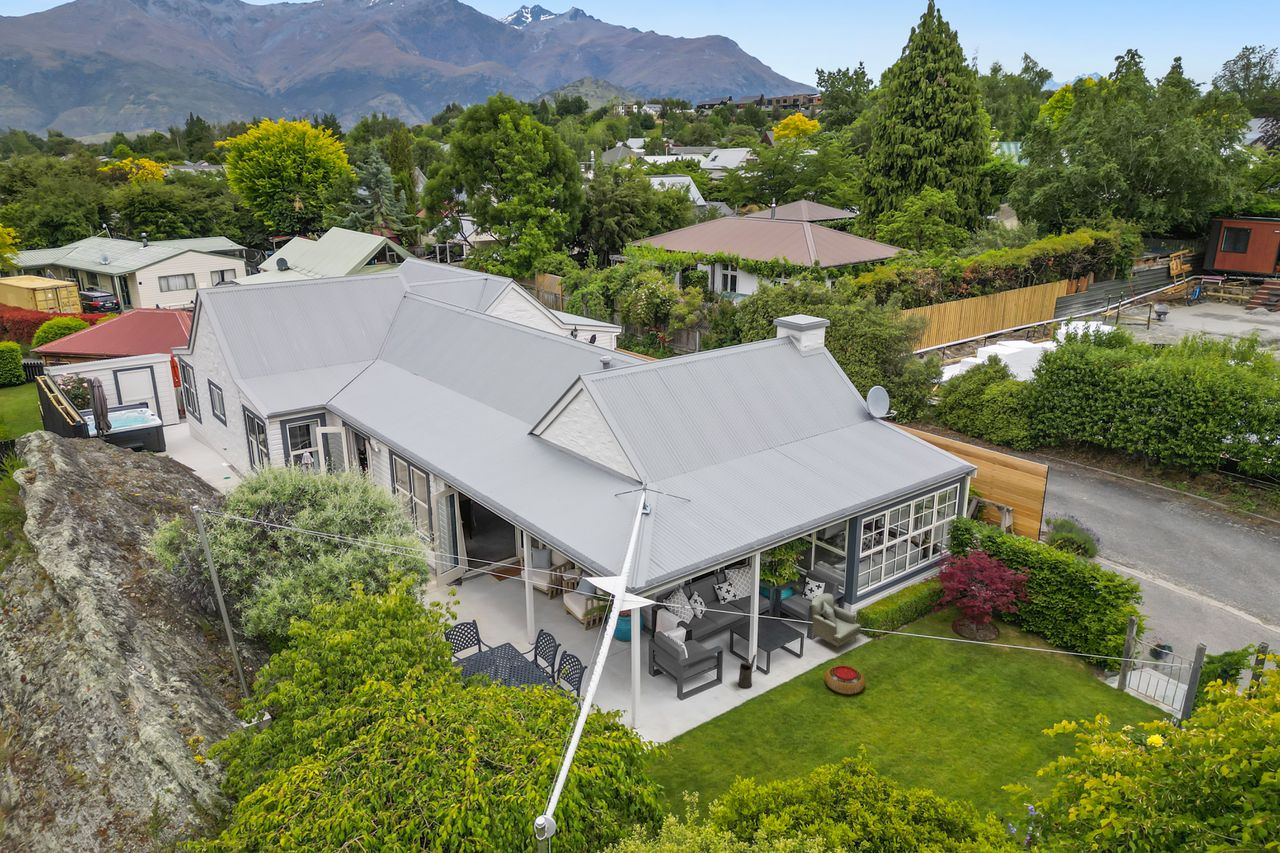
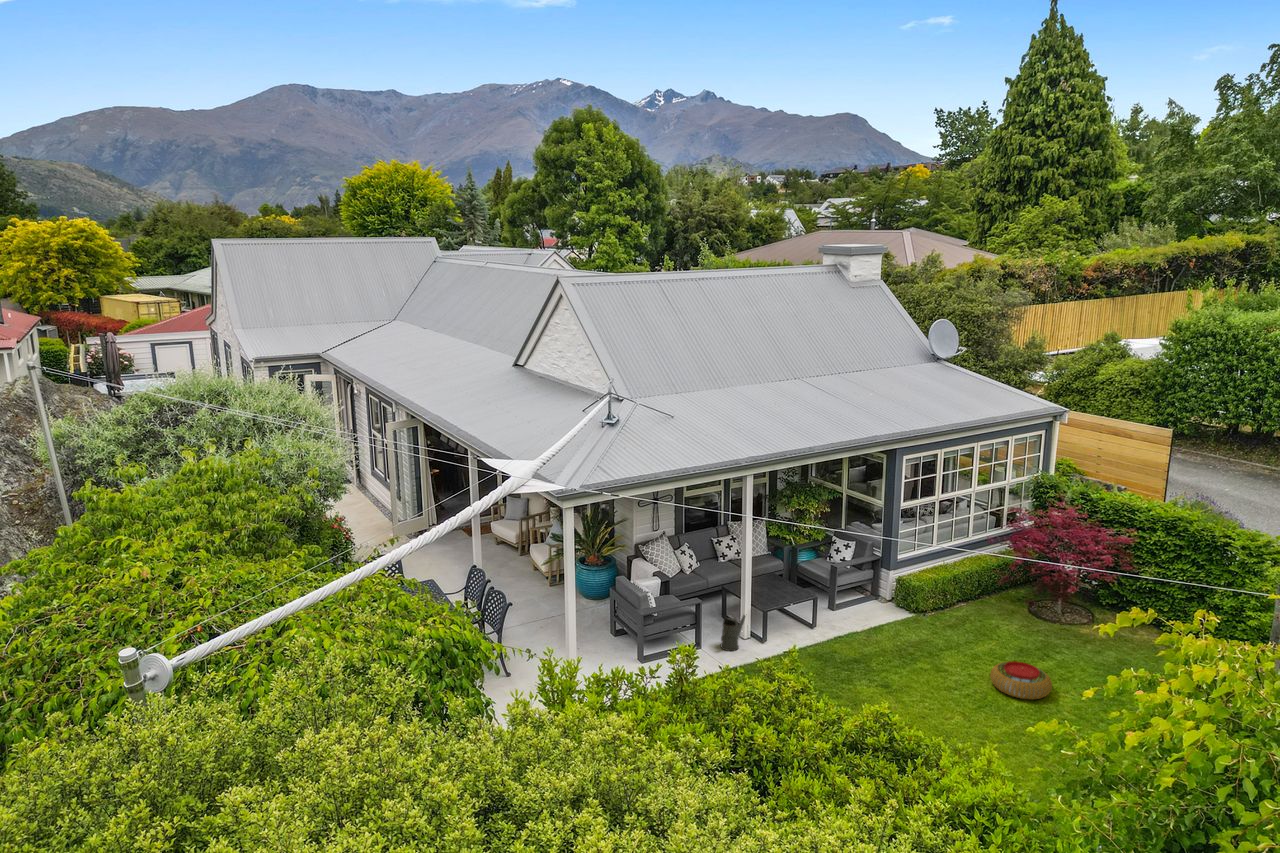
armchair: present [811,593,861,653] -> none [832,551,897,625]
pouf: present [825,665,865,694] -> present [990,661,1052,699]

